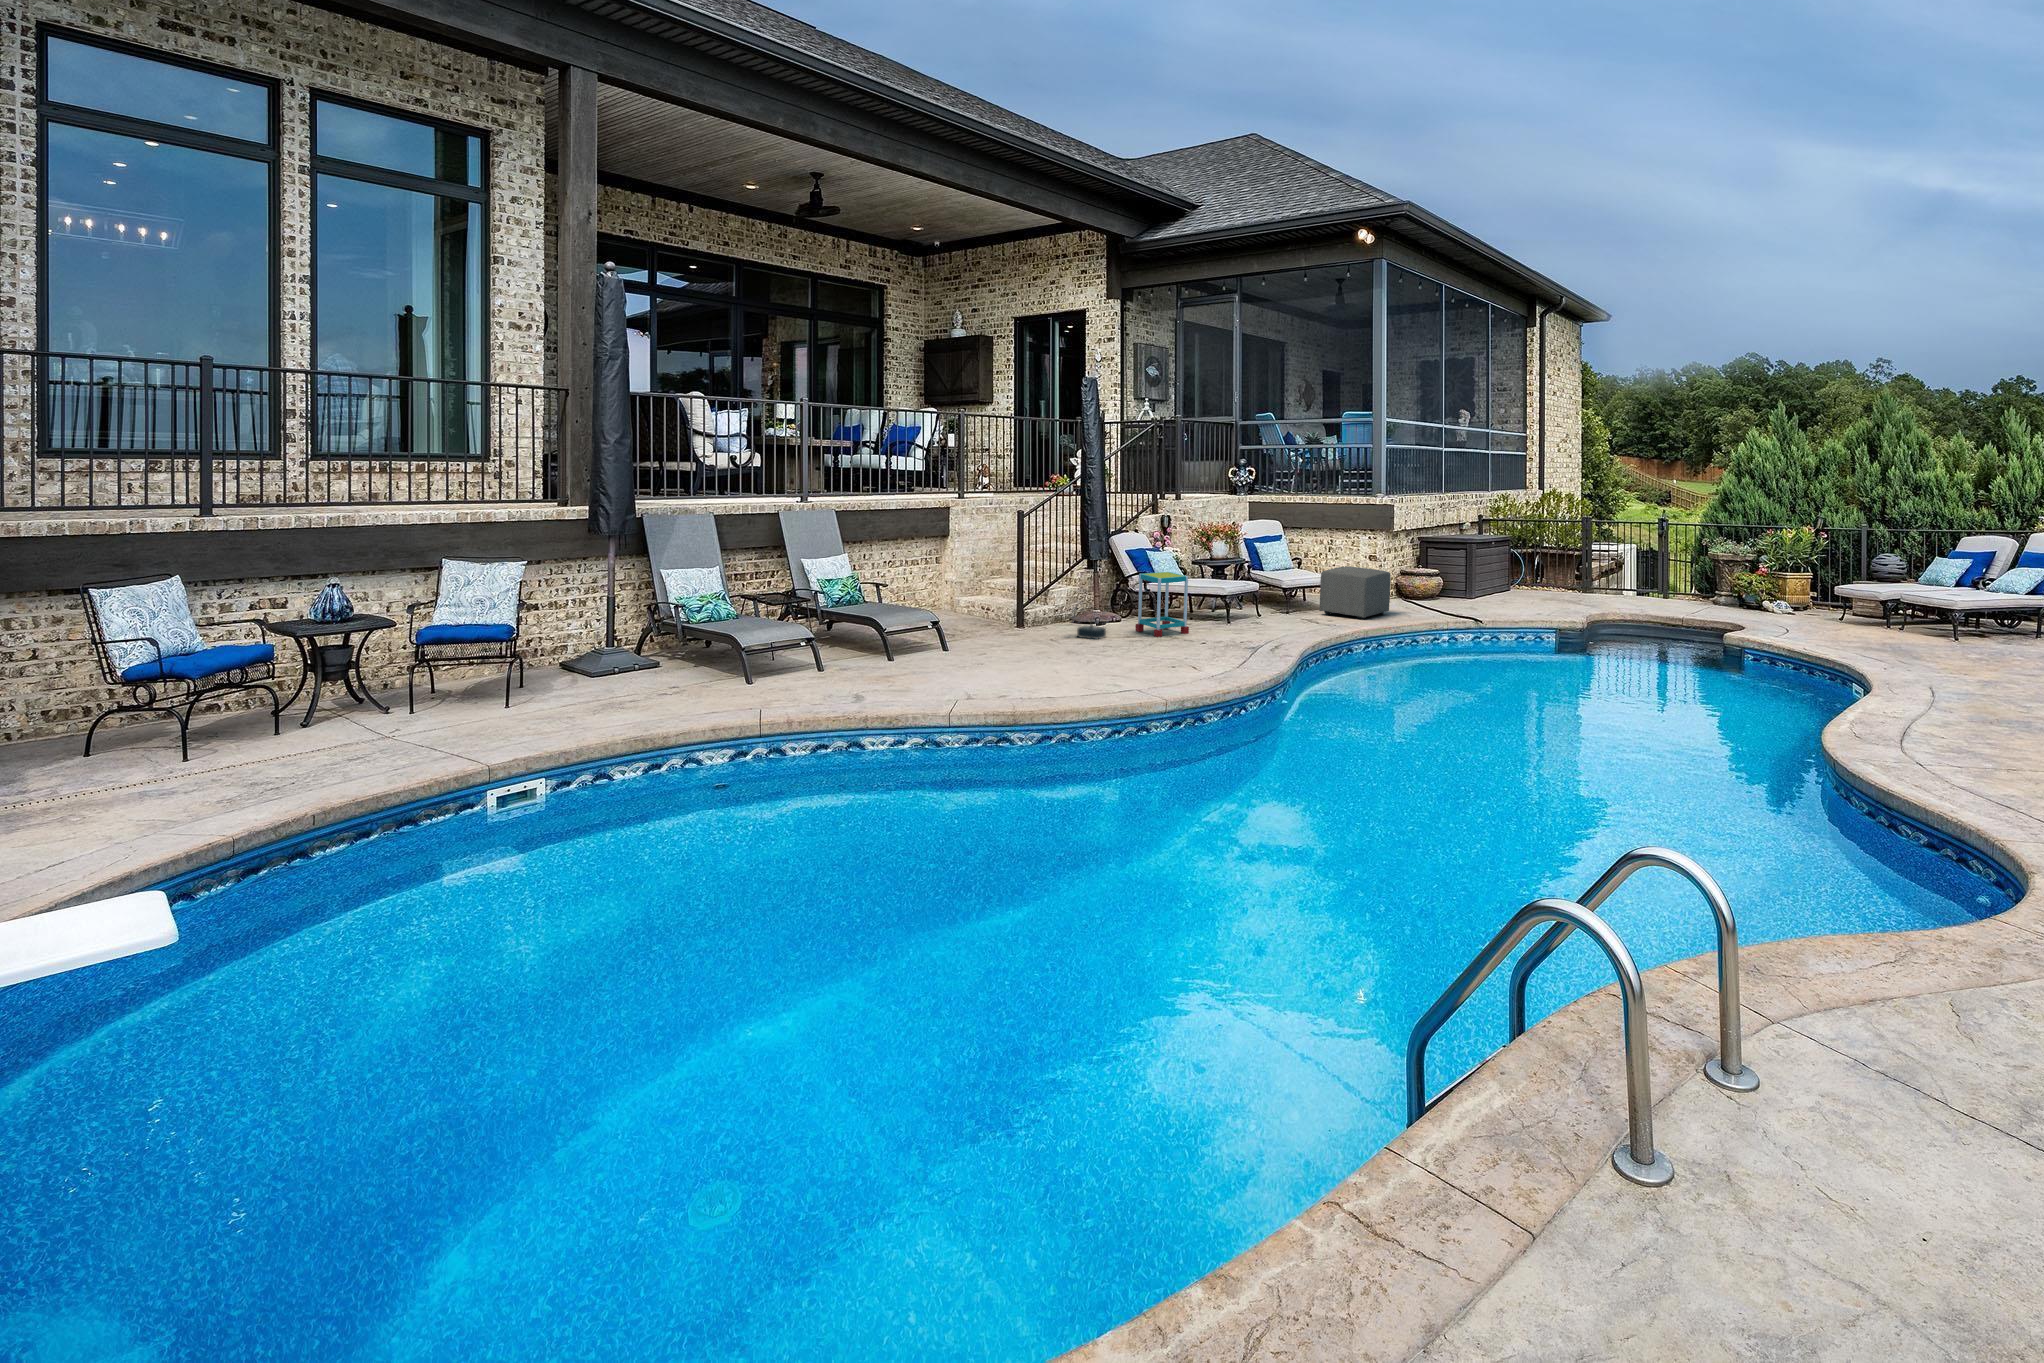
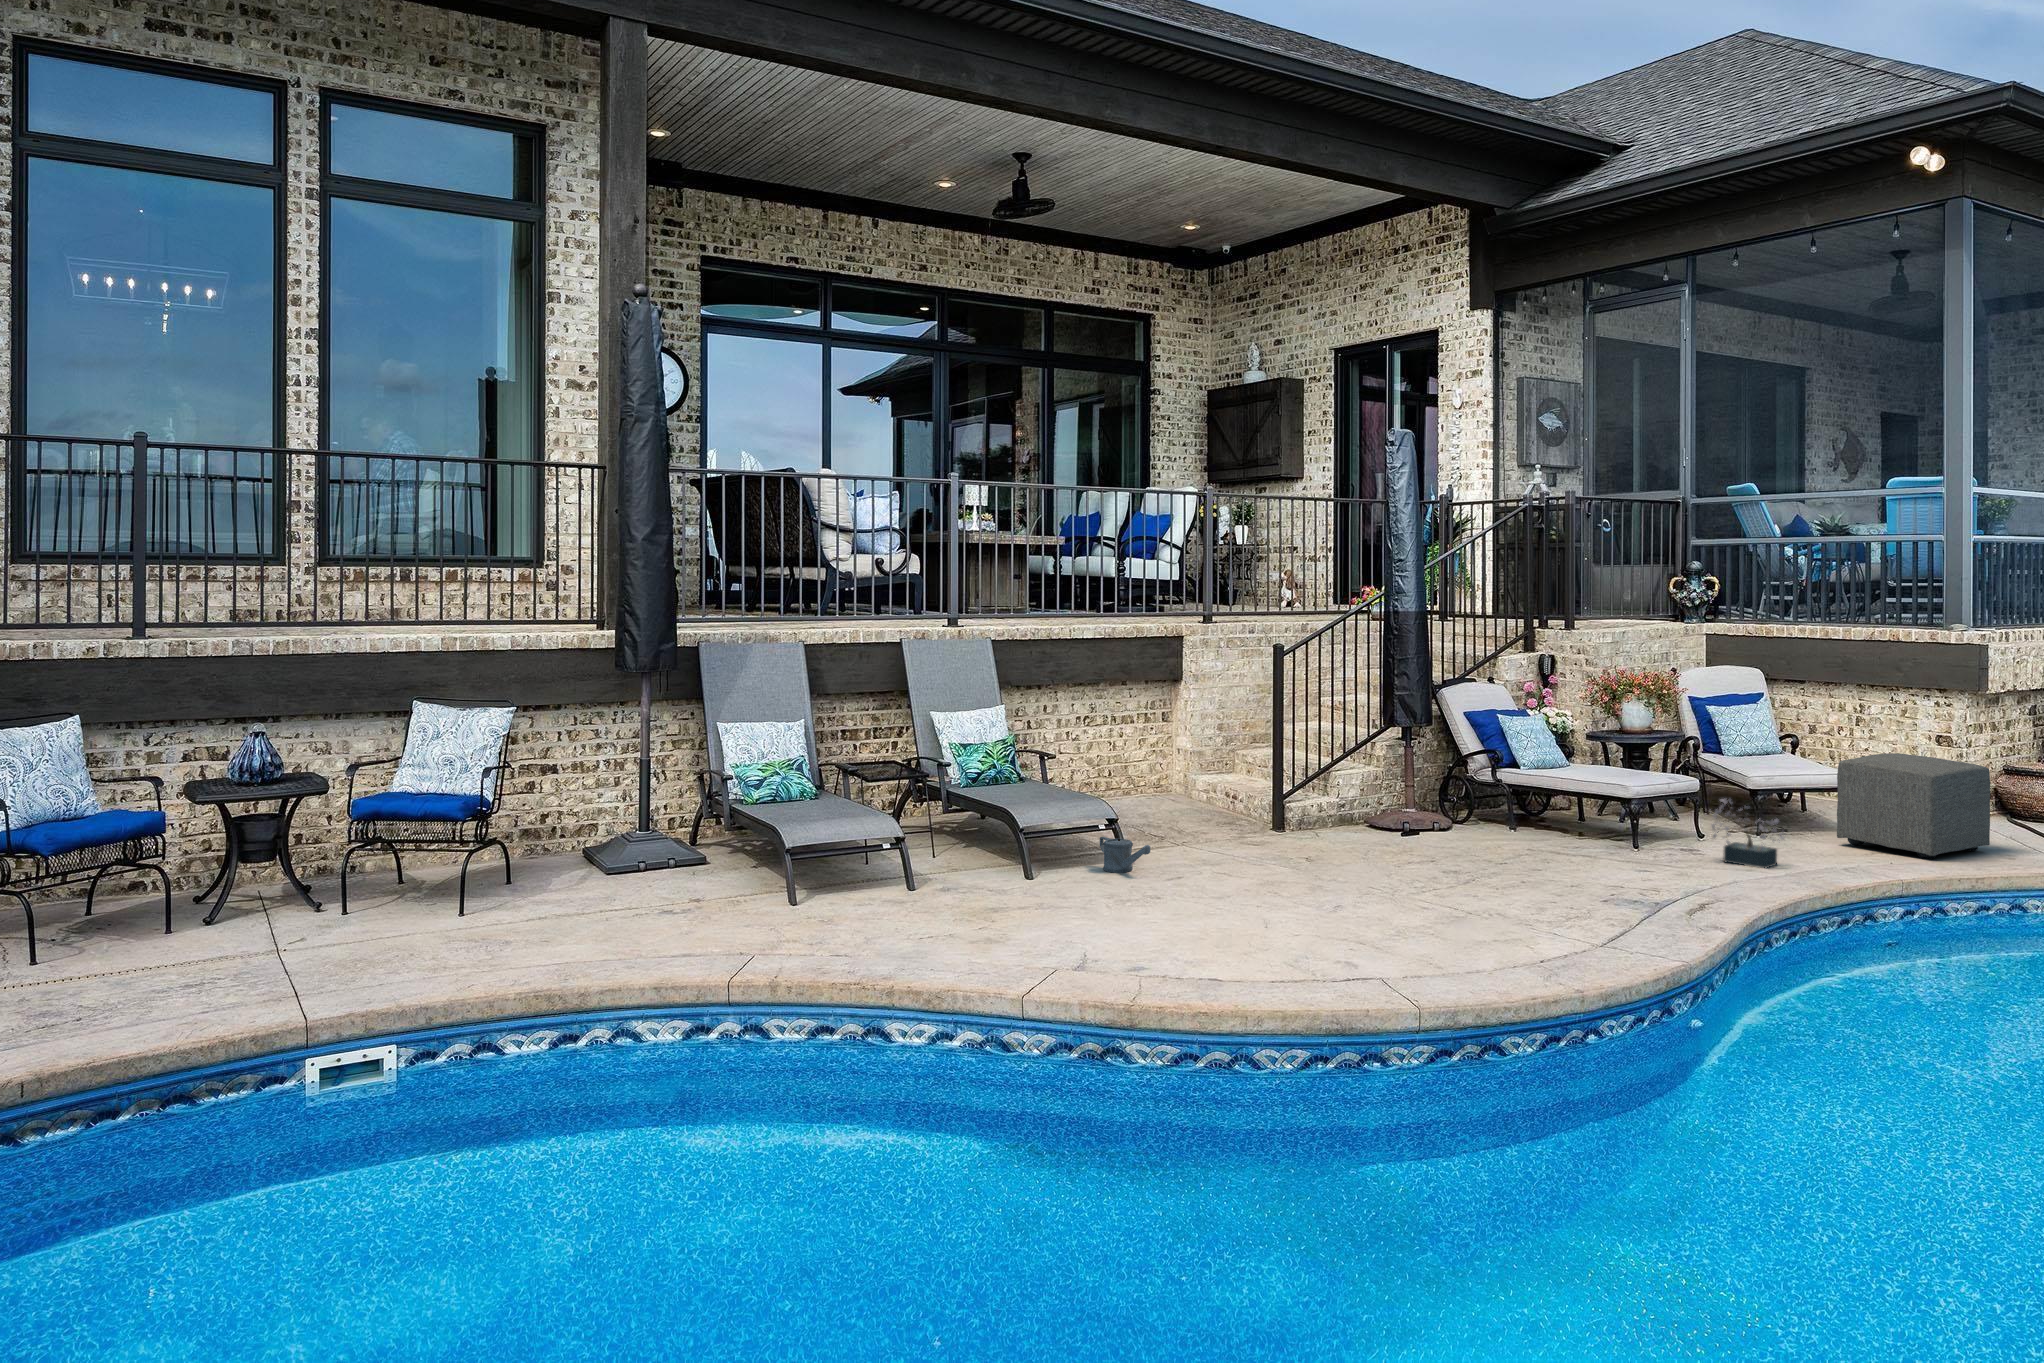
side table: present [1136,572,1189,637] -> none [1463,751,1562,872]
decorative plant: present [1072,604,1106,639] -> present [1712,799,1784,868]
watering can: none [930,630,966,650] -> present [1100,837,1150,873]

